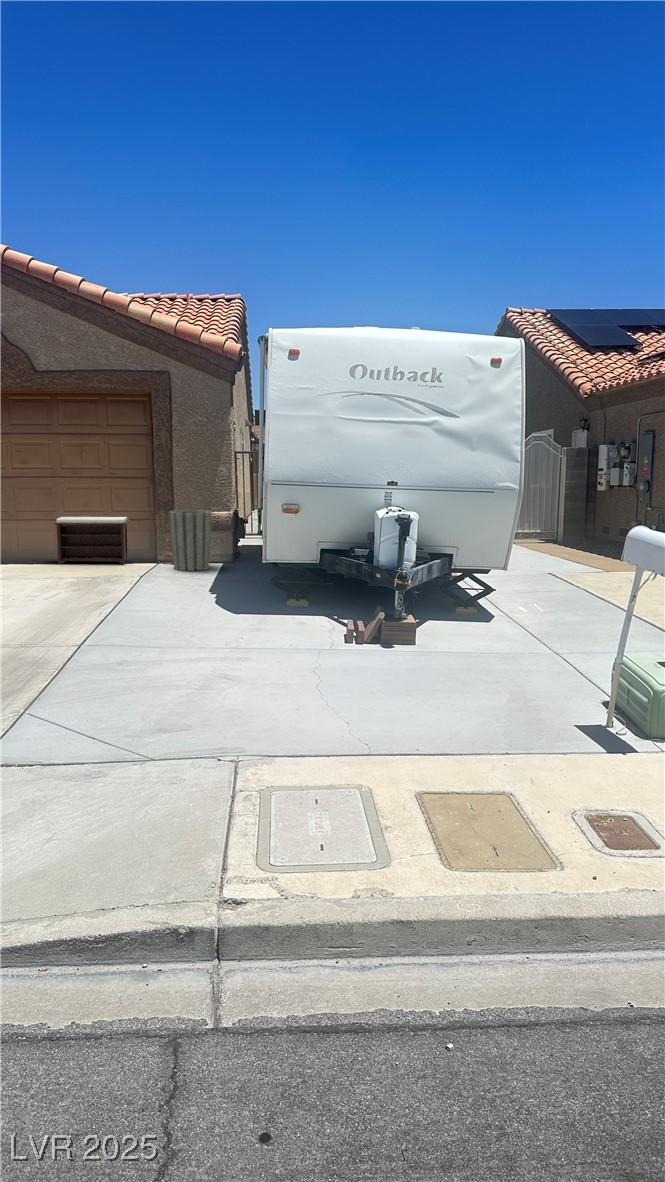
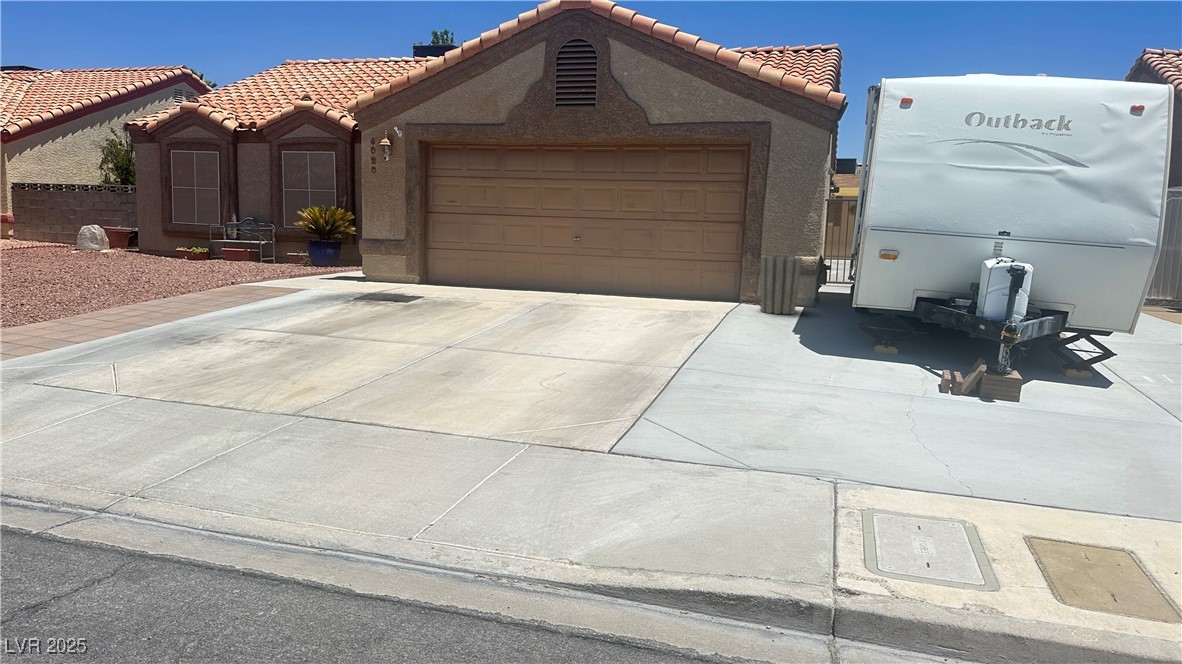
bench: present [54,517,129,564] -> none [652,256,720,304]

